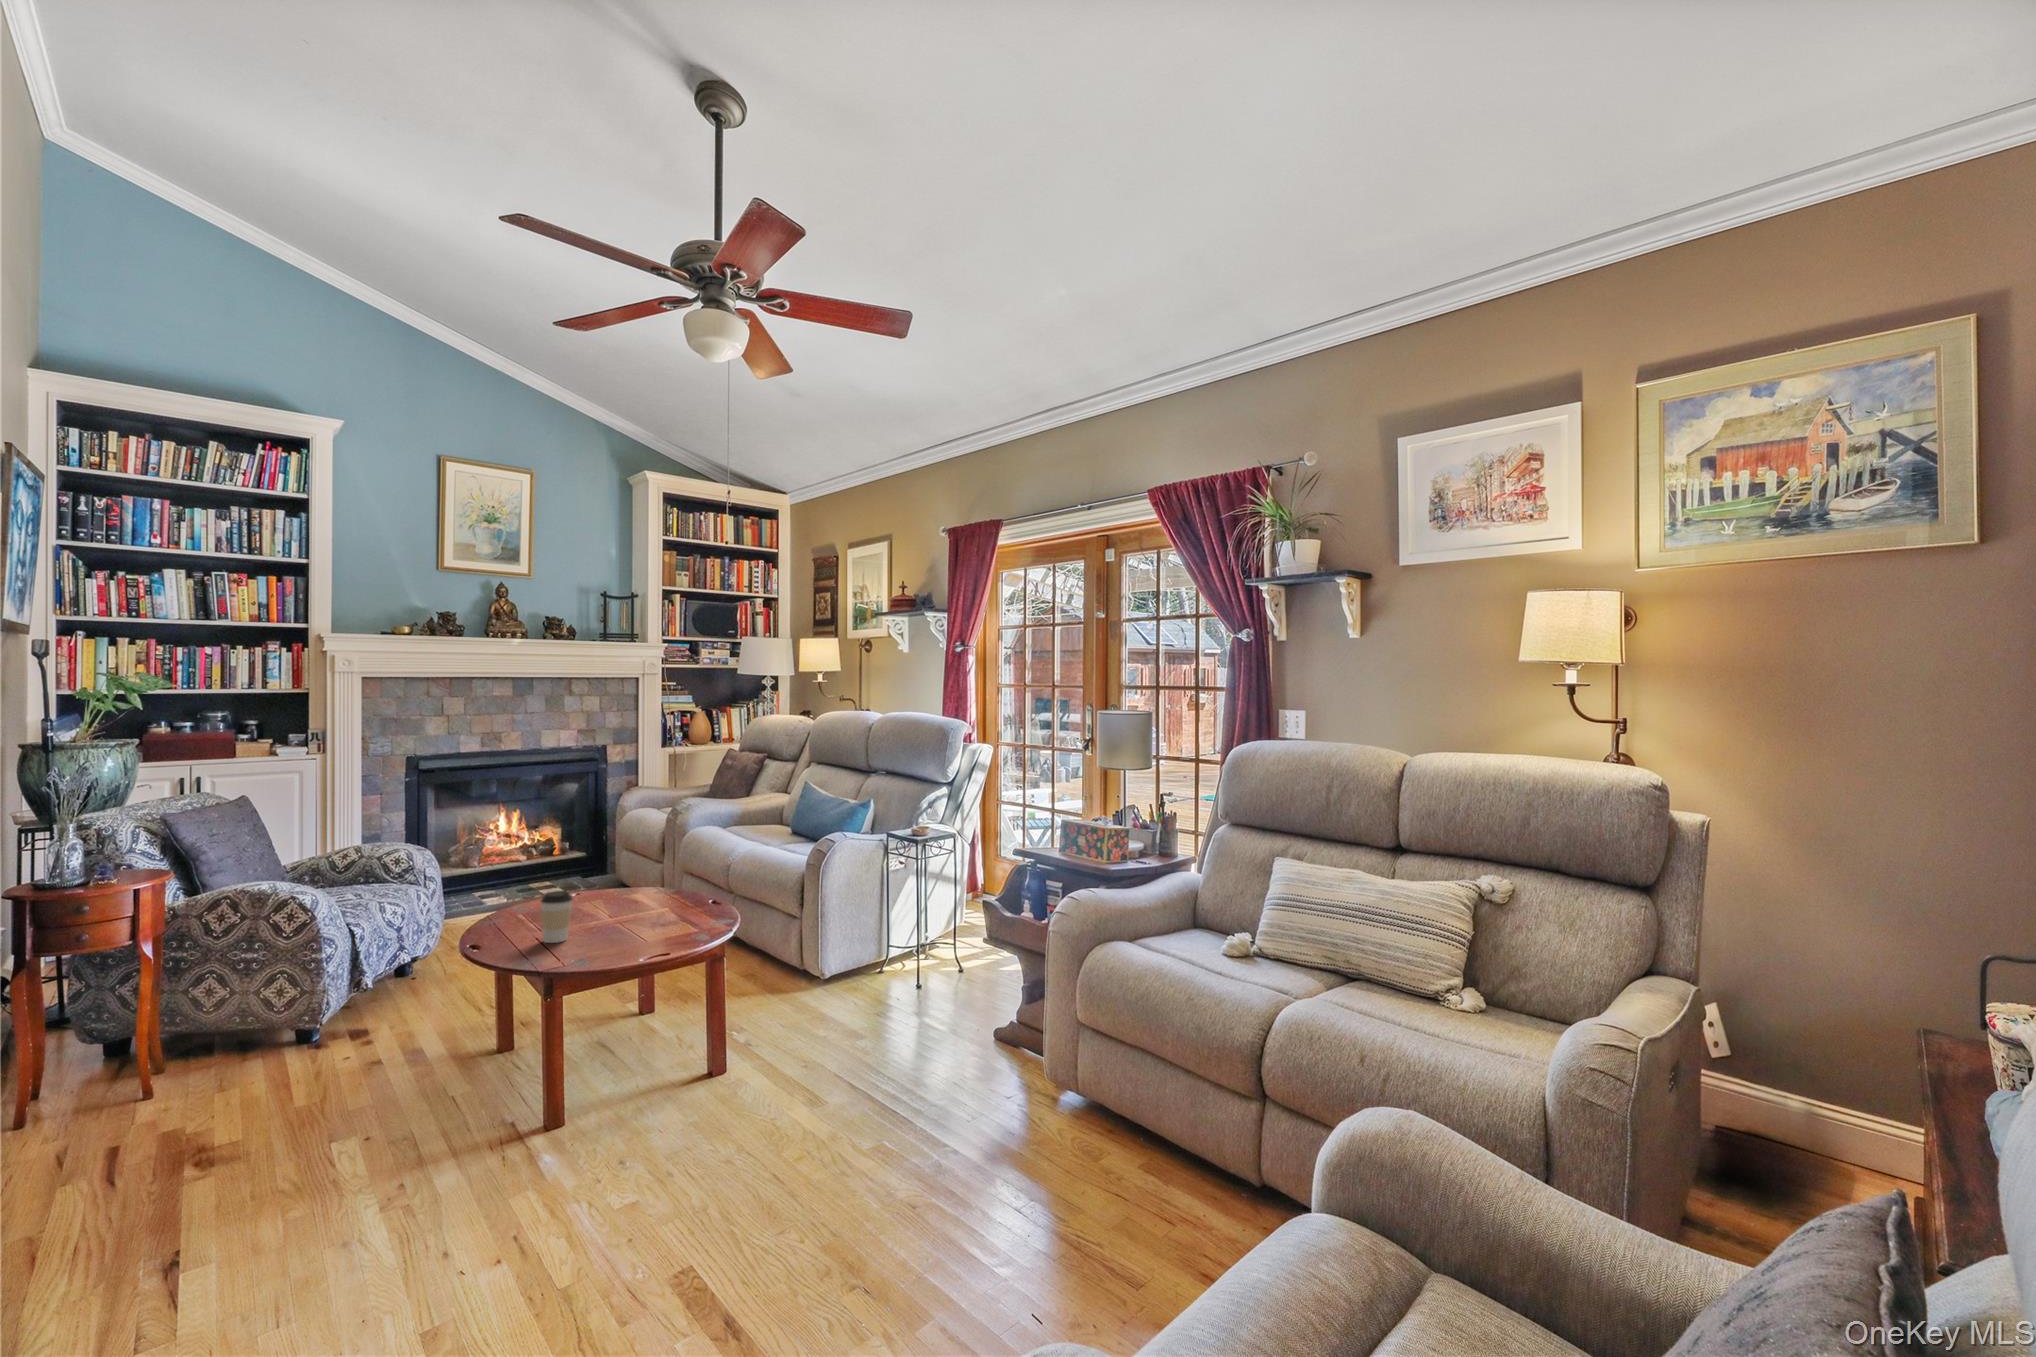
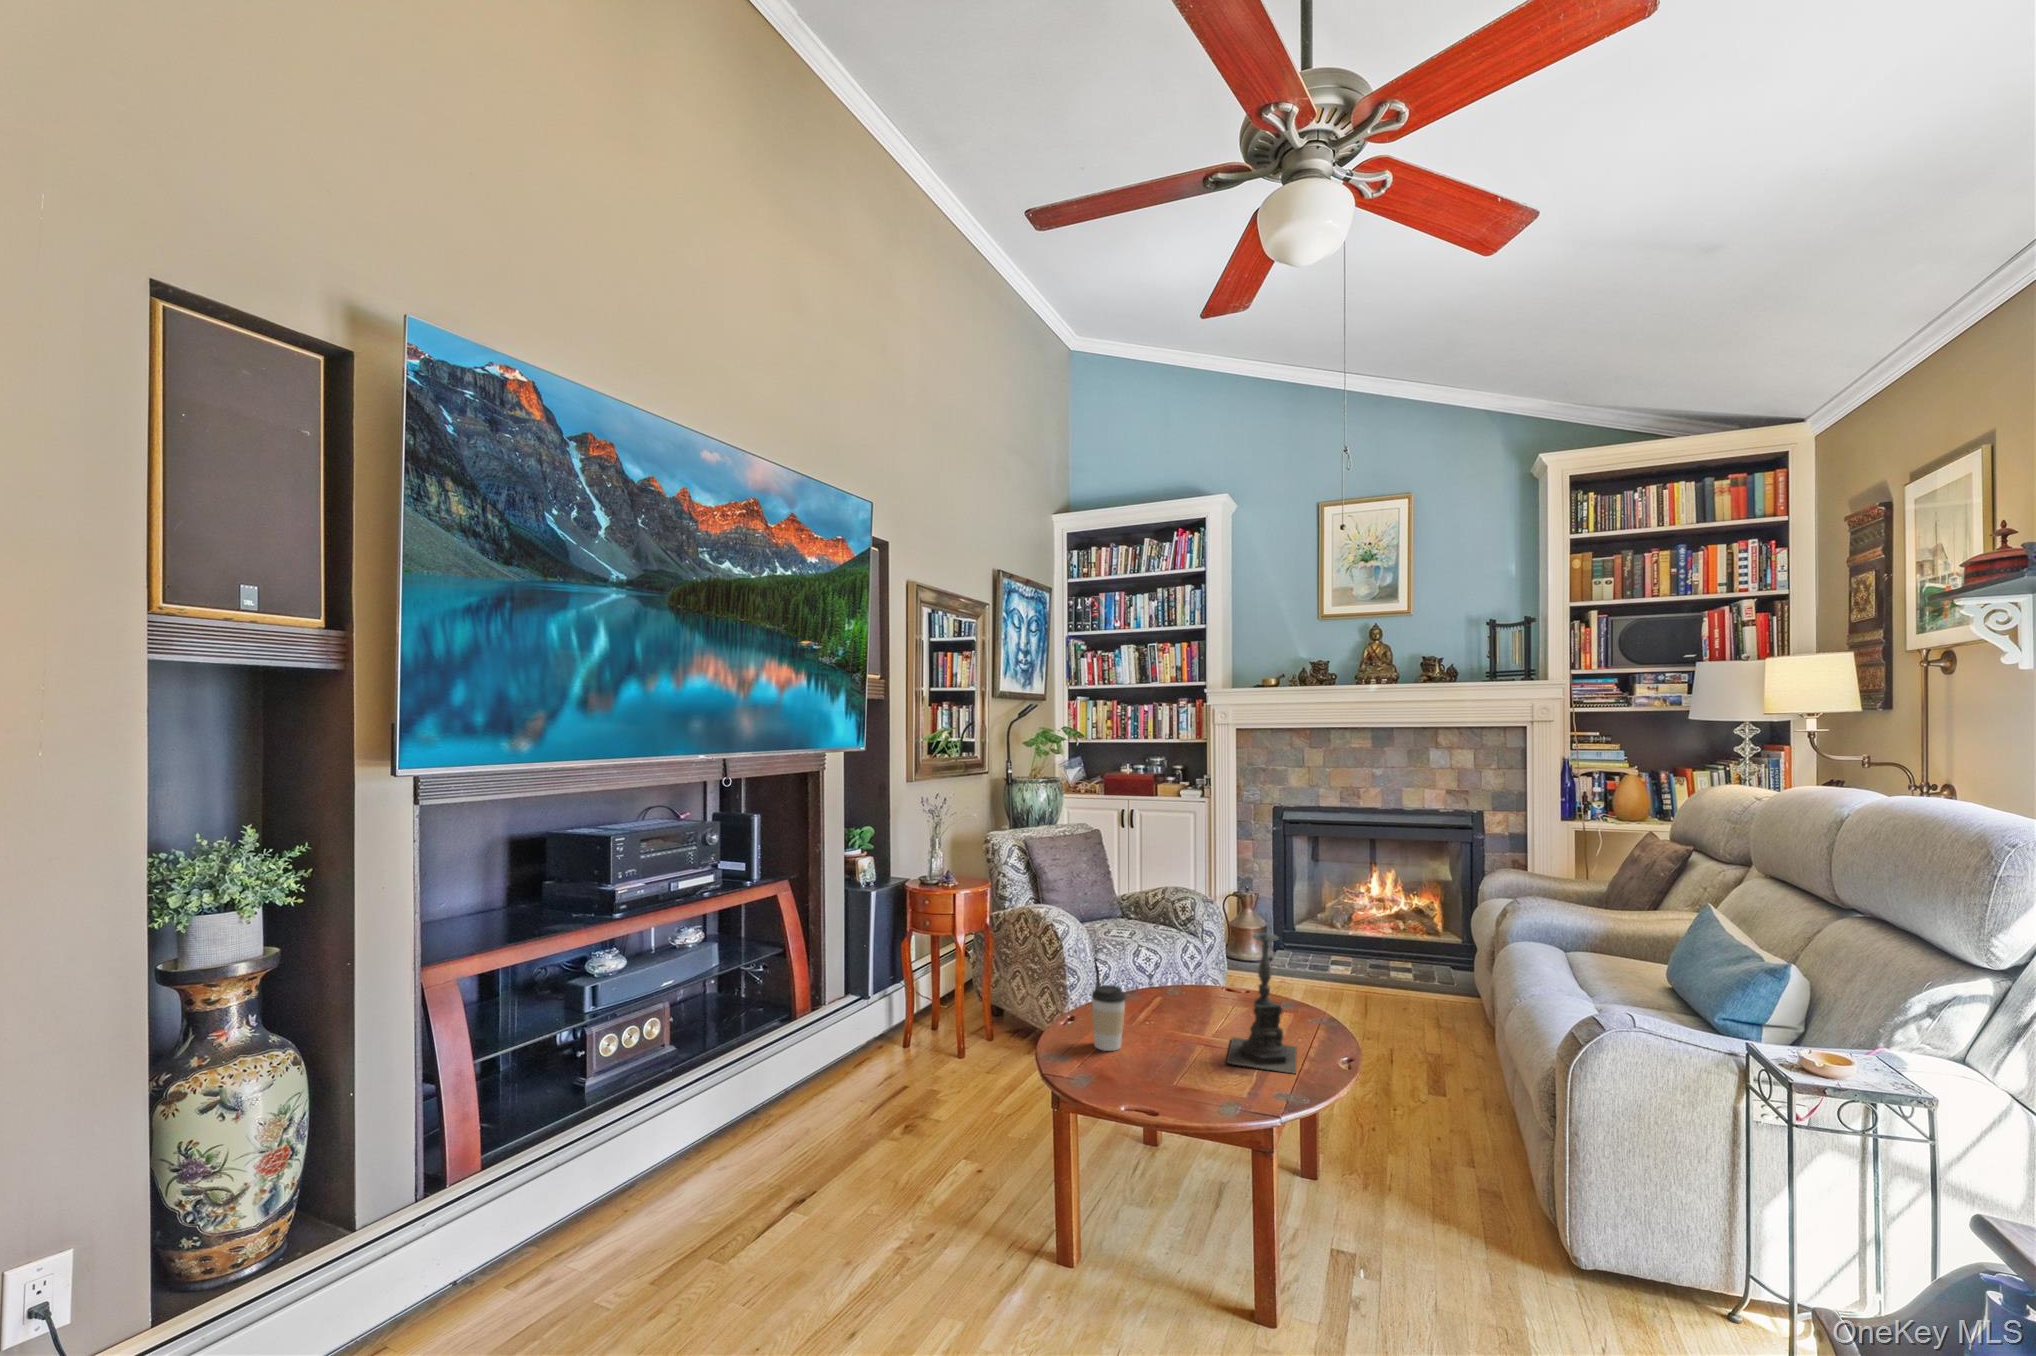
candle holder: none [626,813,696,921] -> present [1227,929,1297,1074]

